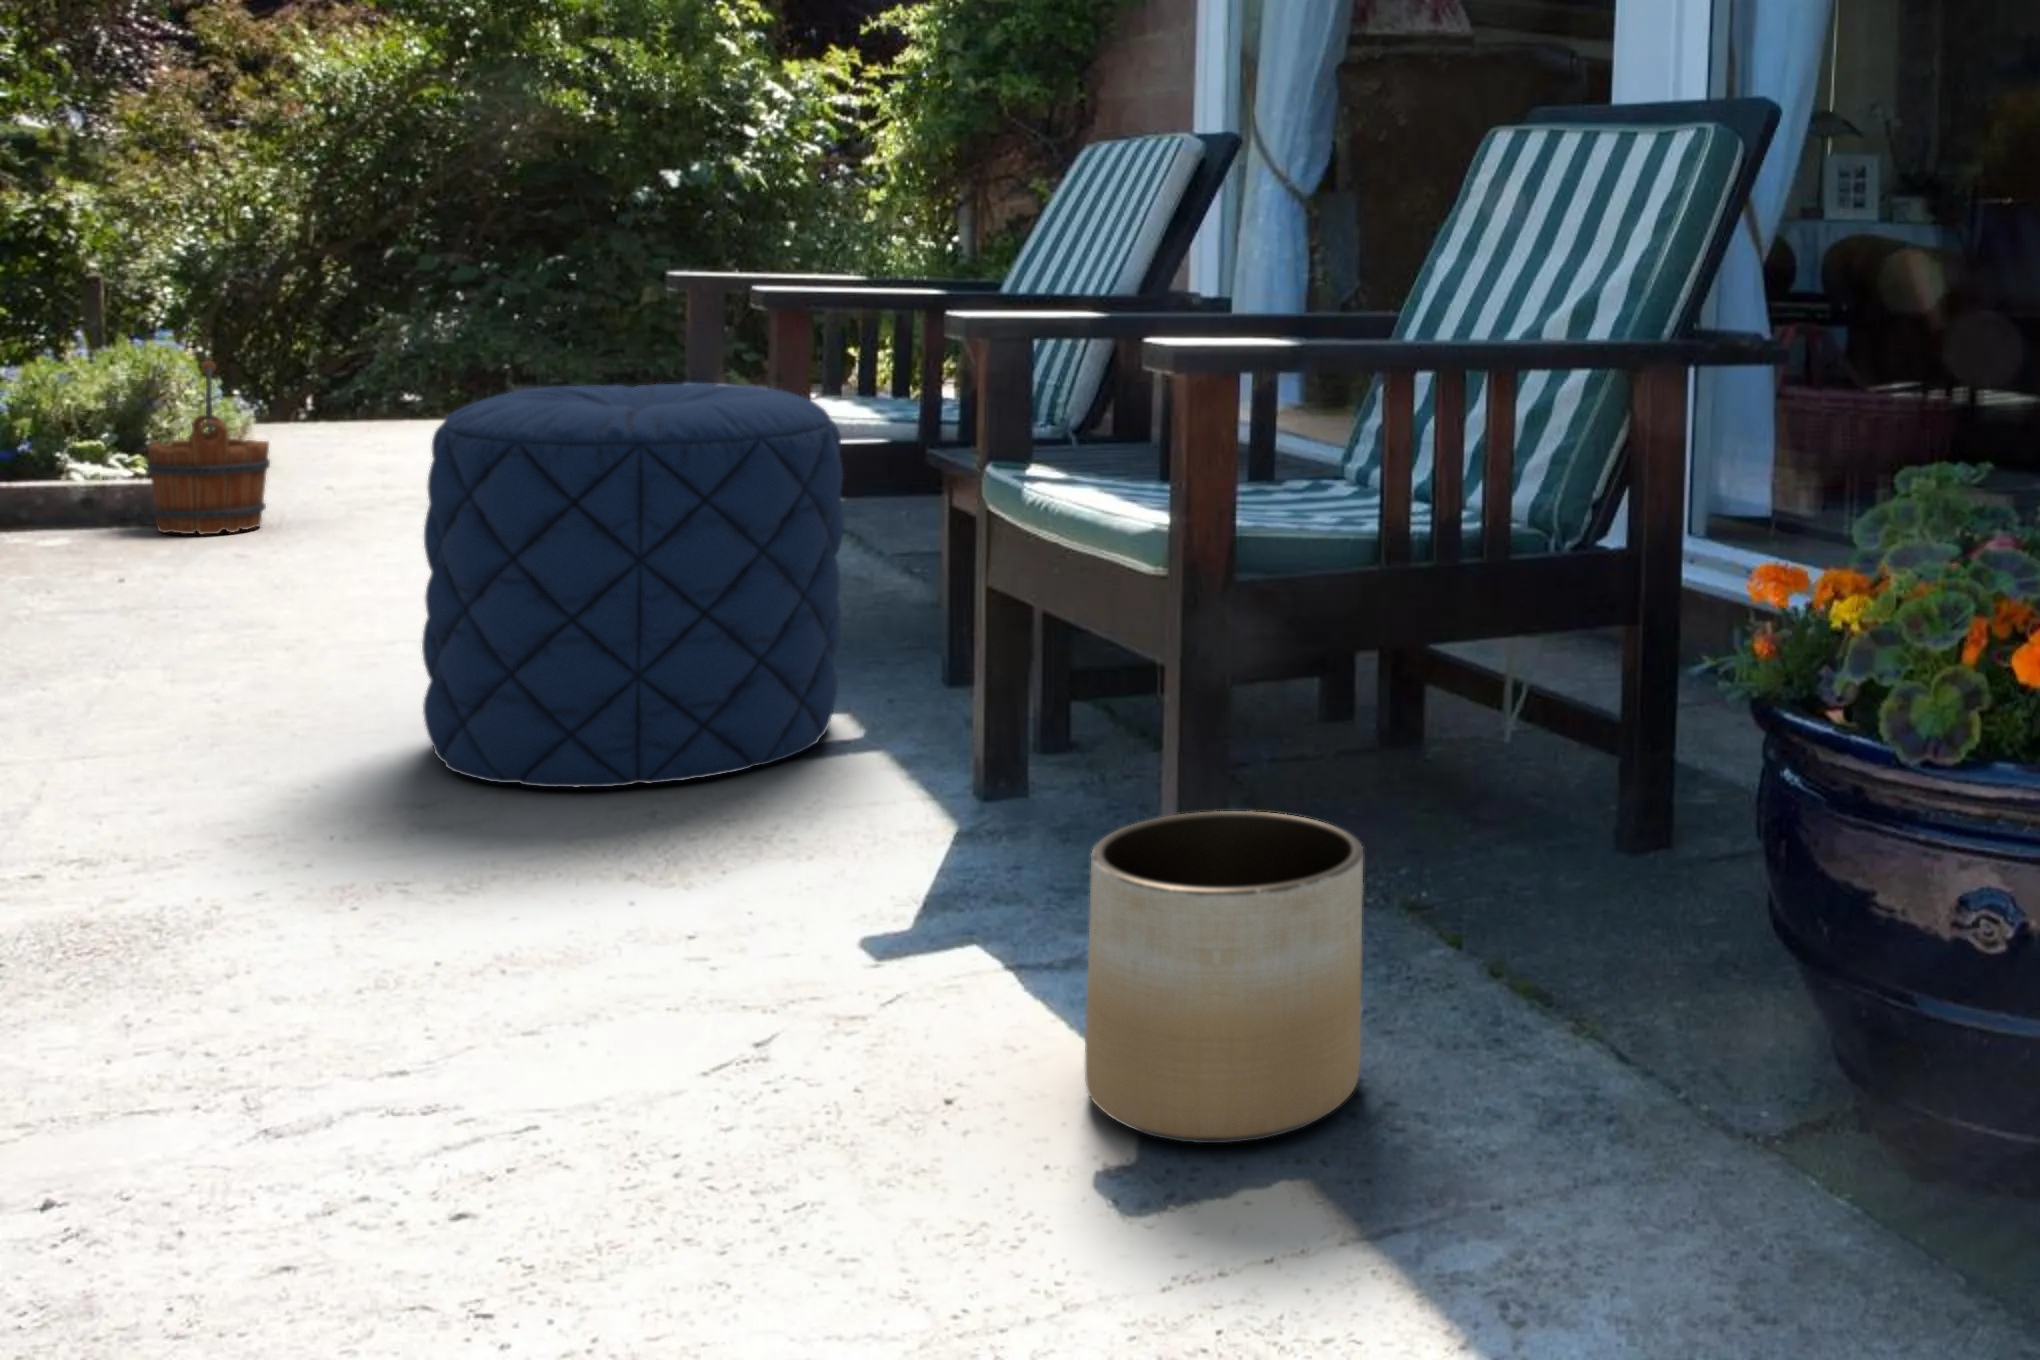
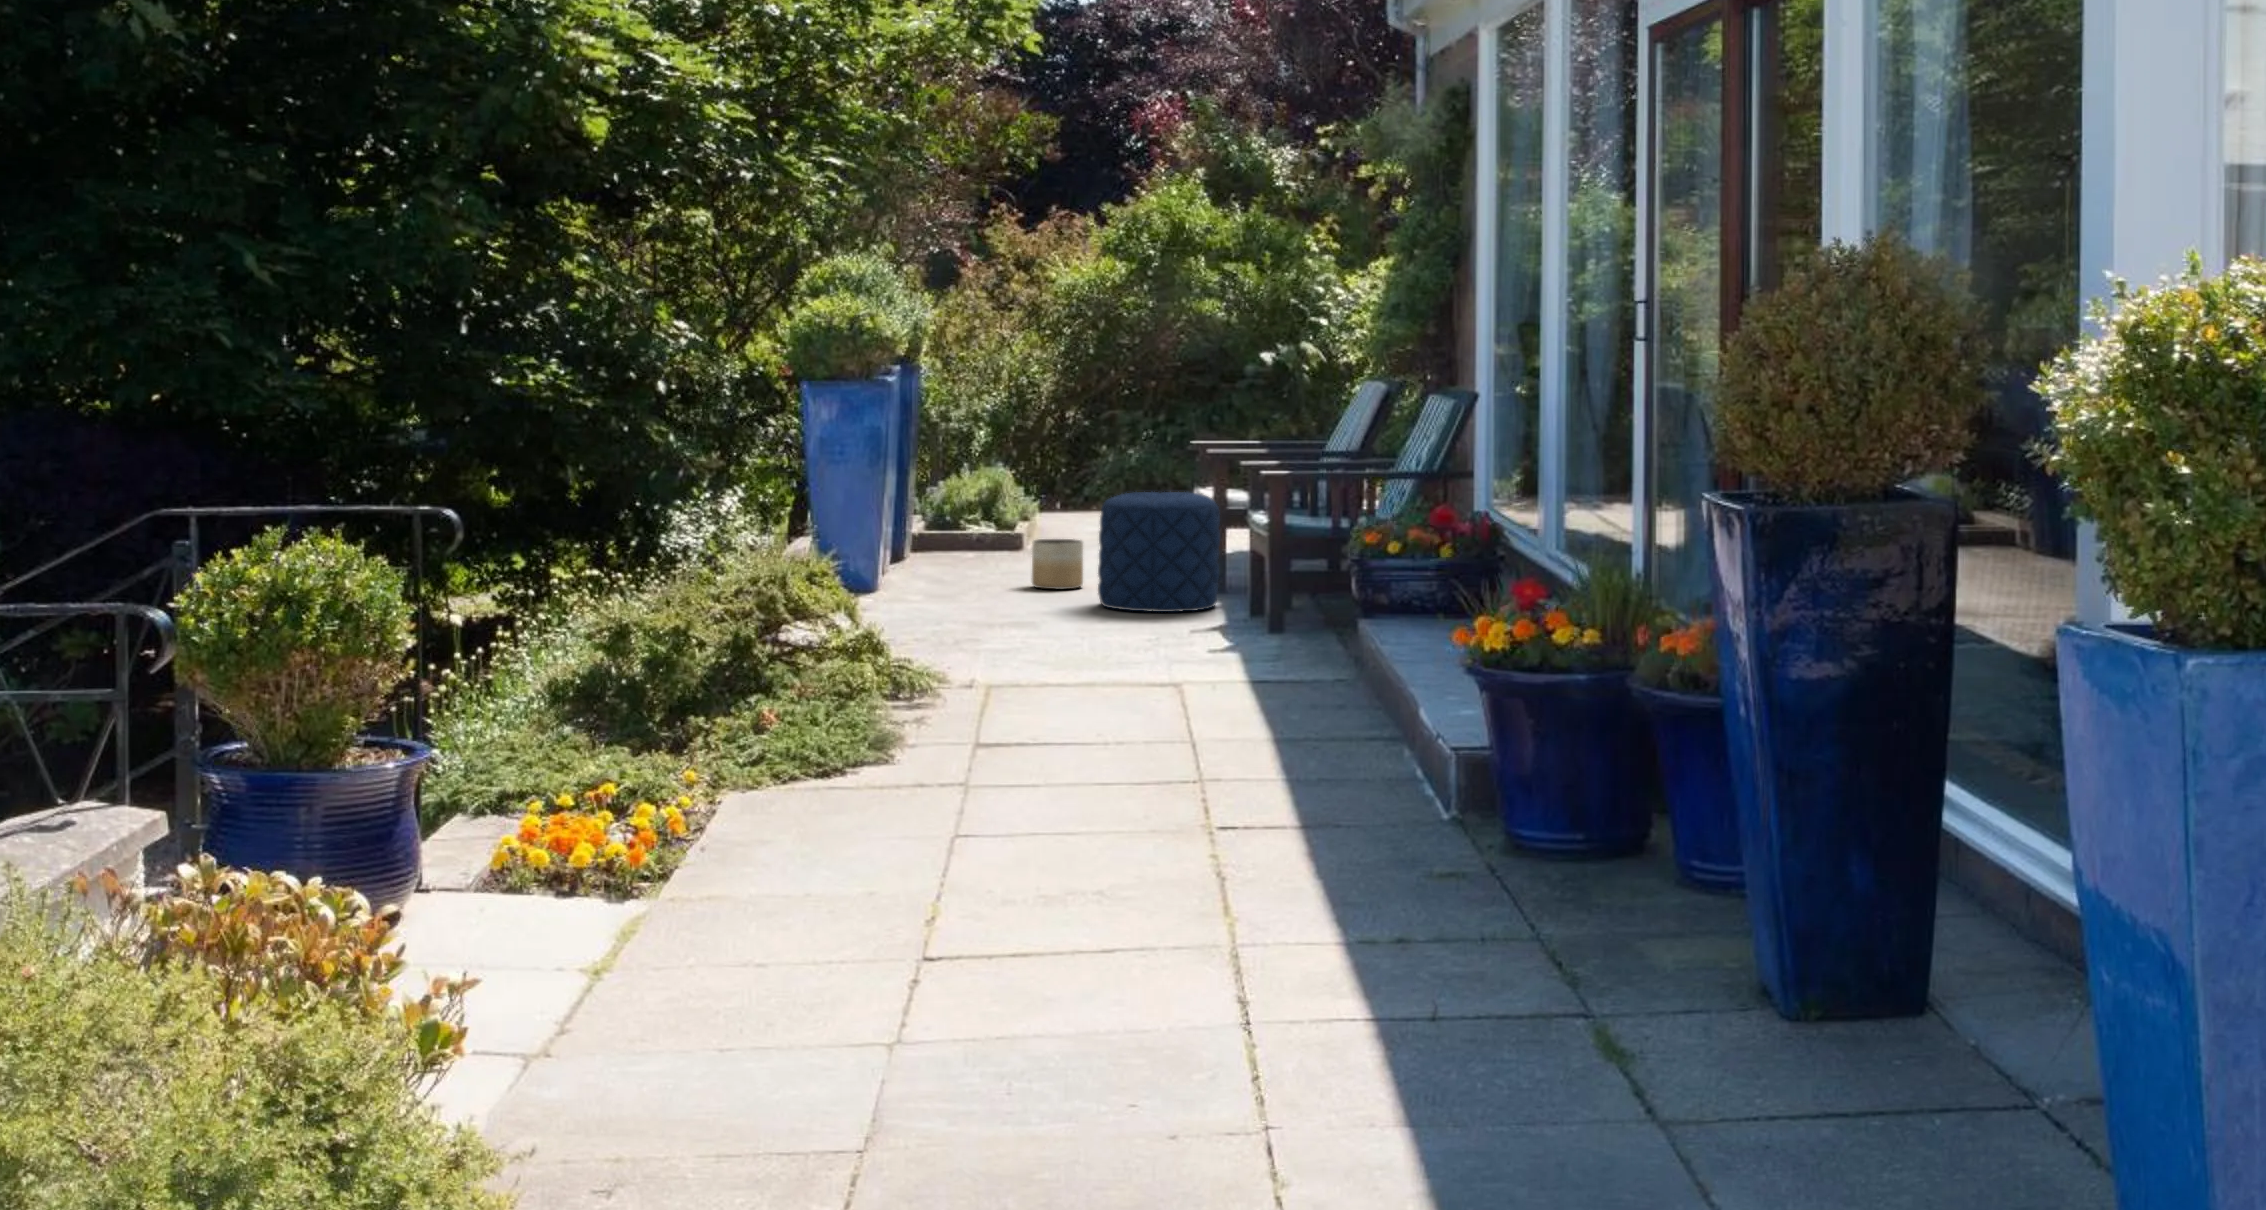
wooden bucket: present [147,360,270,534] -> none [1005,478,1050,554]
planter: present [1085,811,1363,1143] -> present [1032,539,1083,589]

